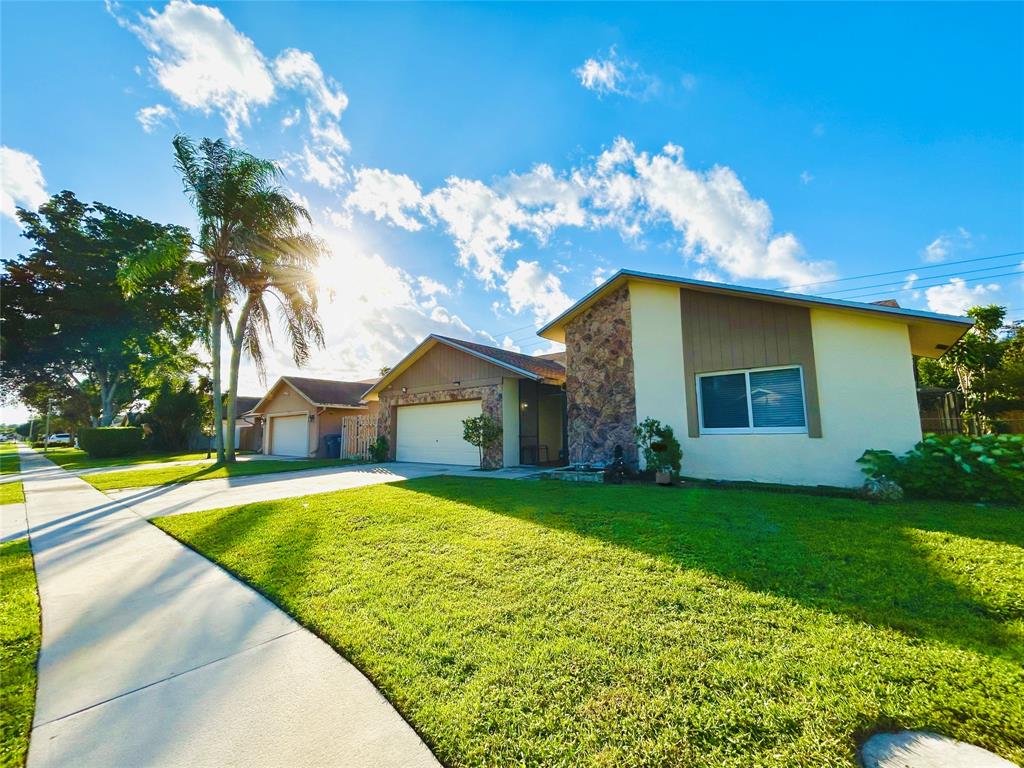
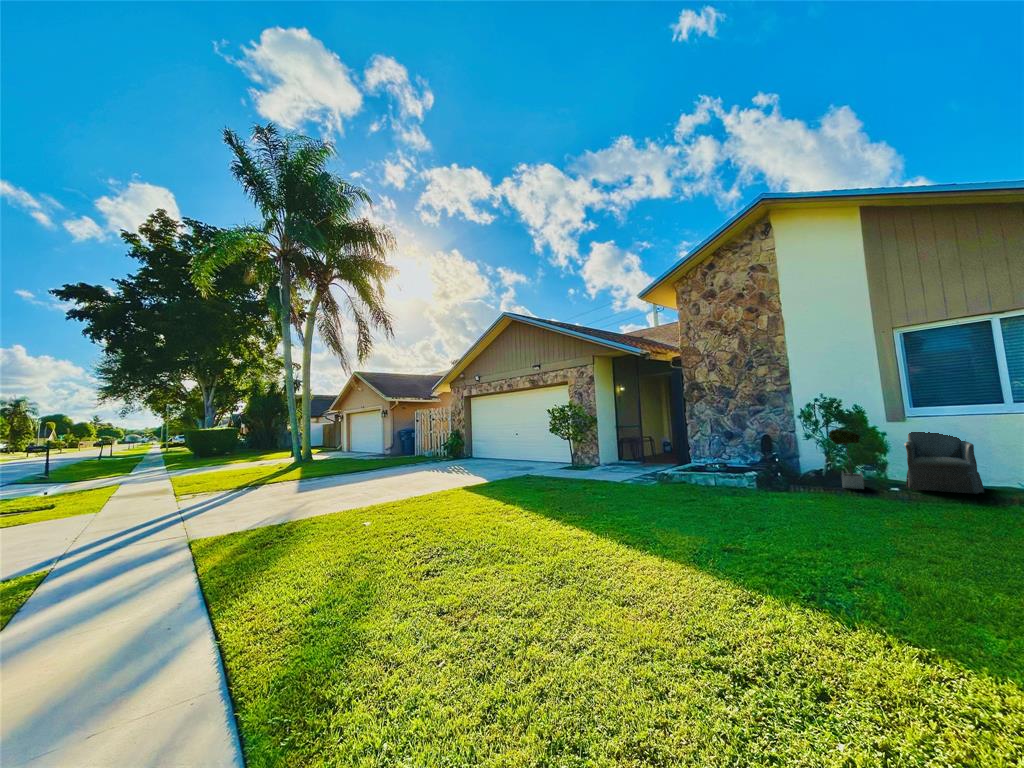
armchair: none [692,442,731,486] -> present [904,432,984,495]

